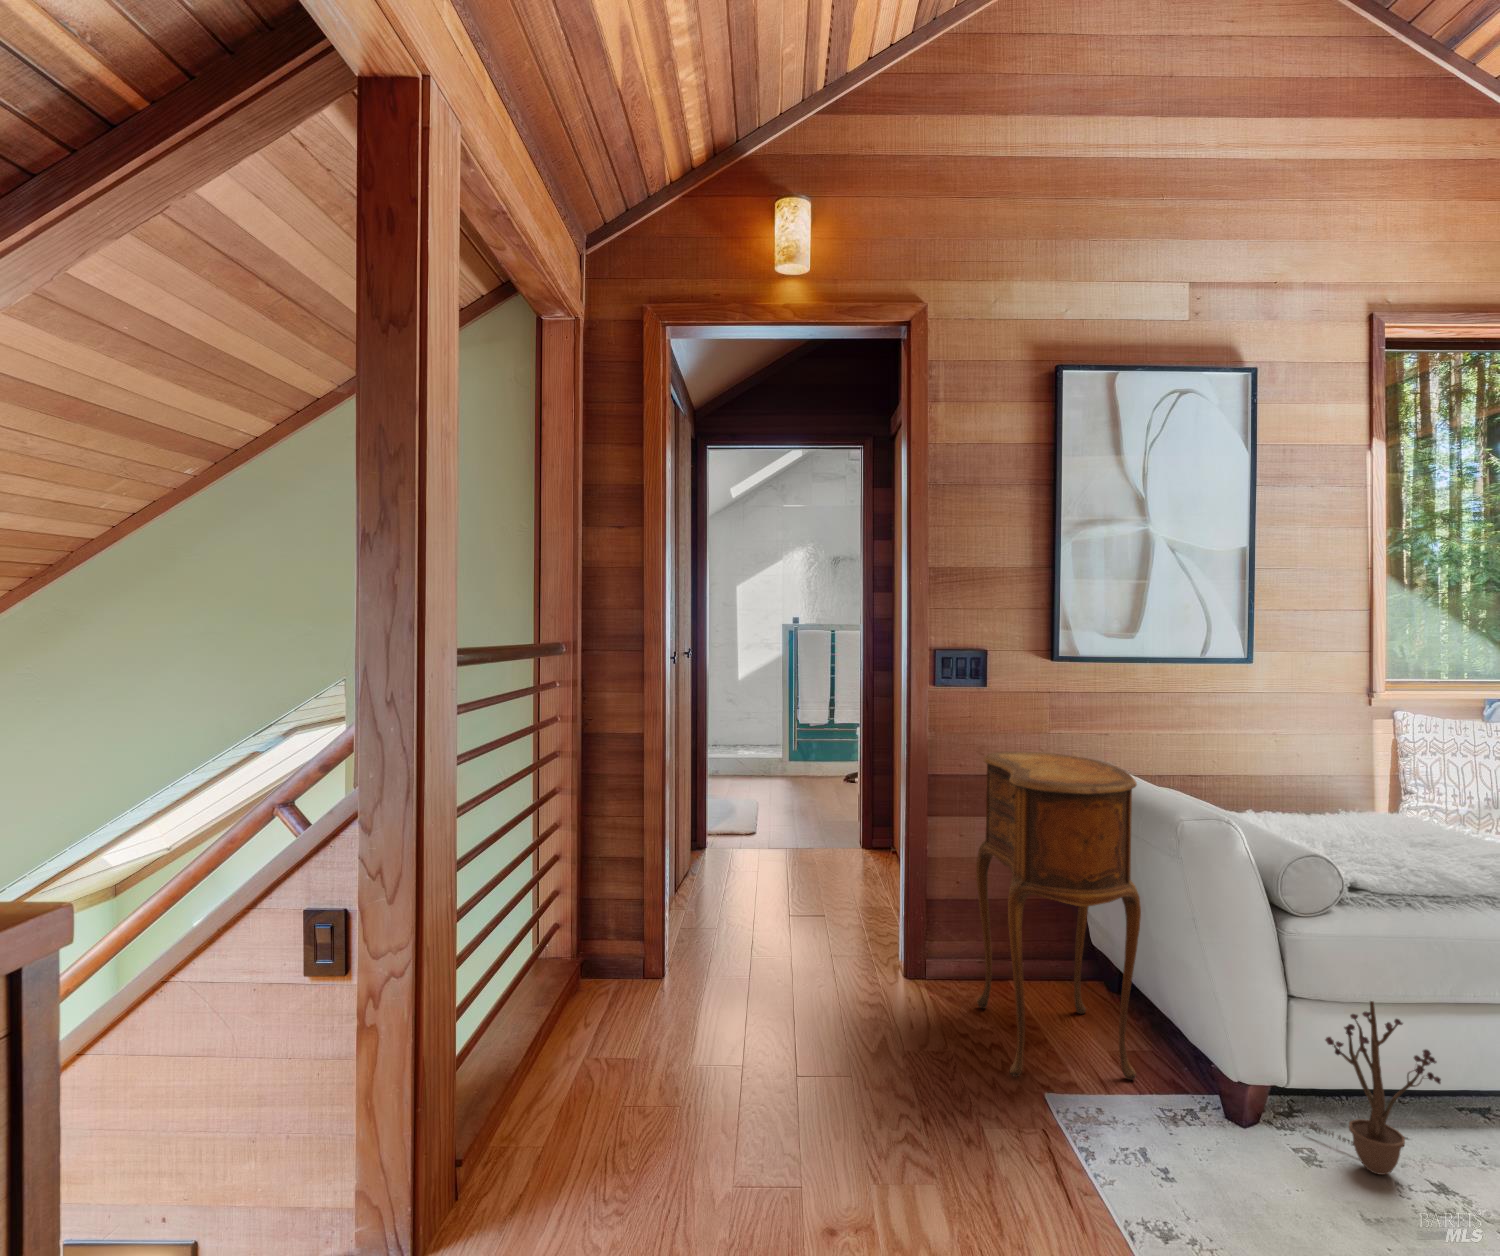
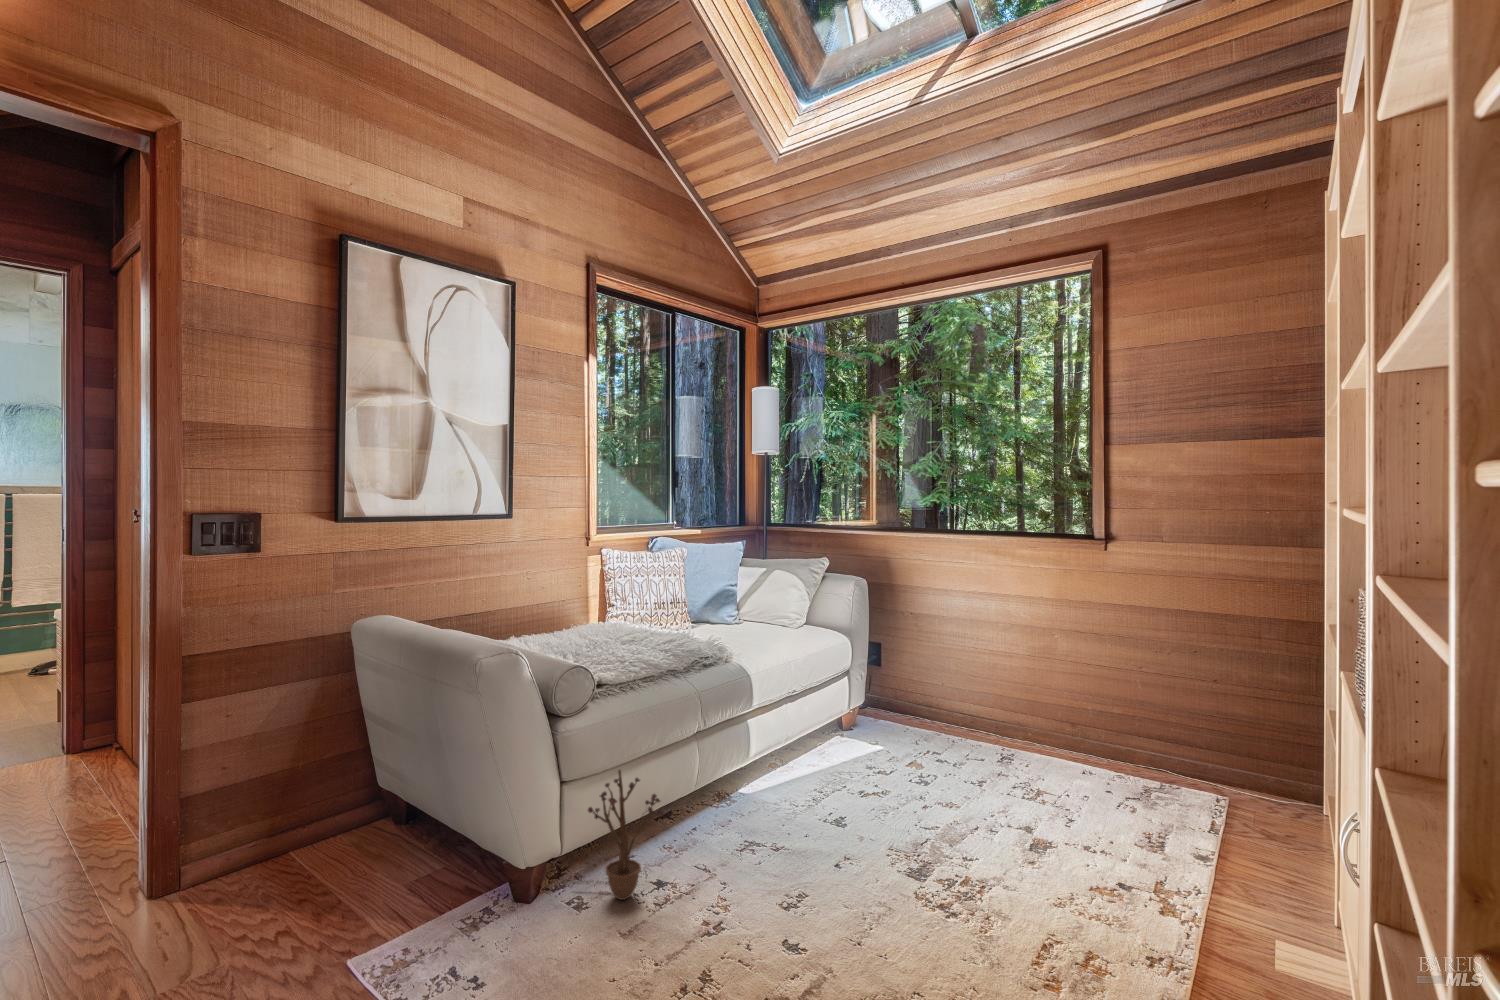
side table: present [976,752,1141,1080] -> none [255,611,439,953]

